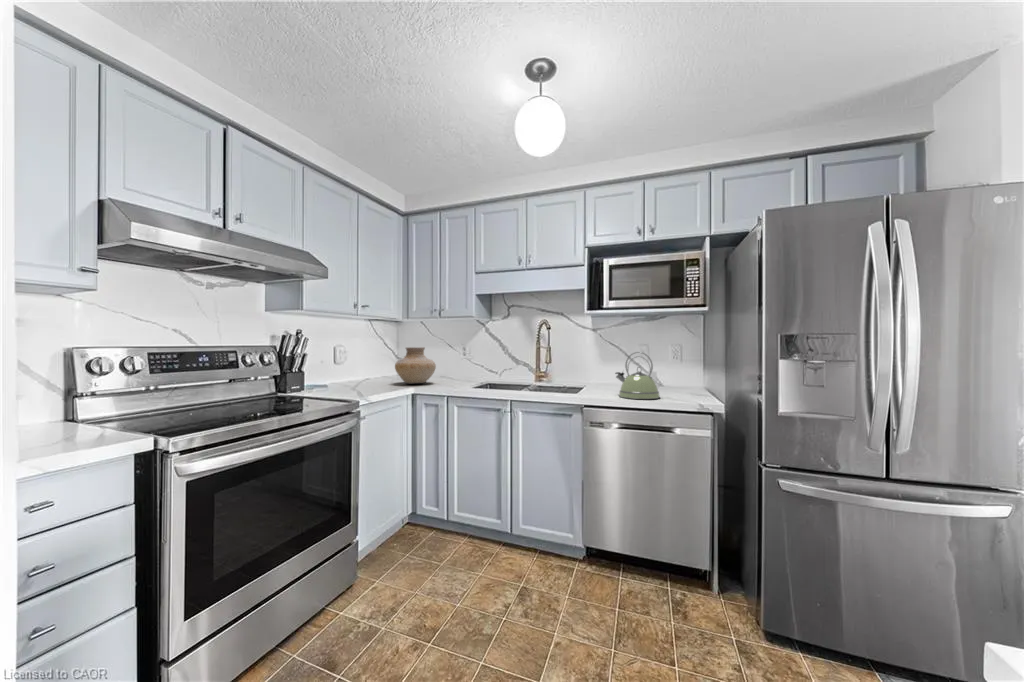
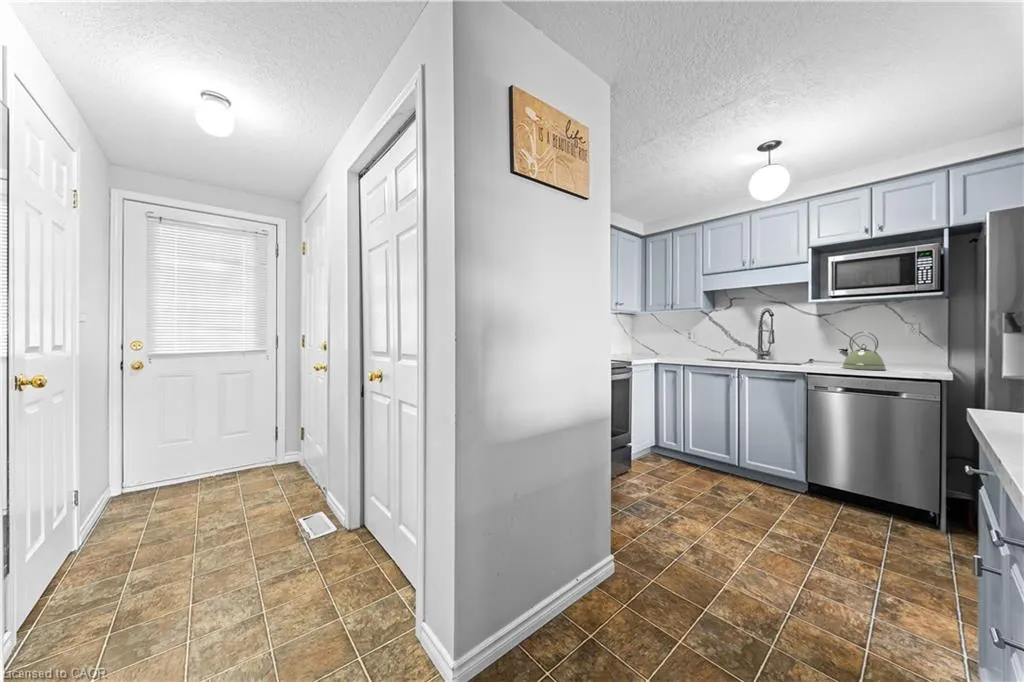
vase: present [395,347,436,383] -> none [641,331,672,357]

